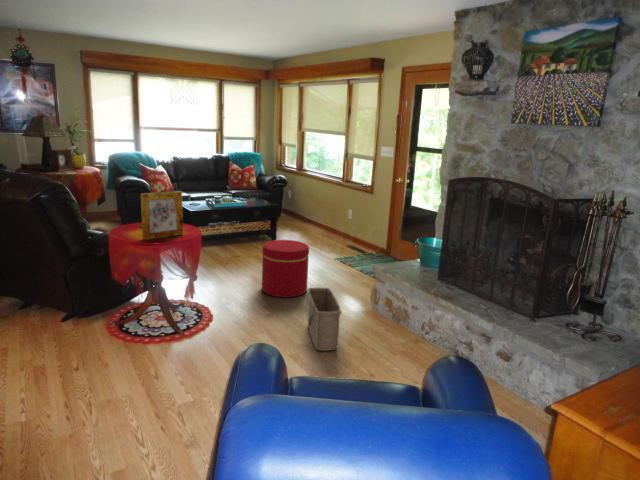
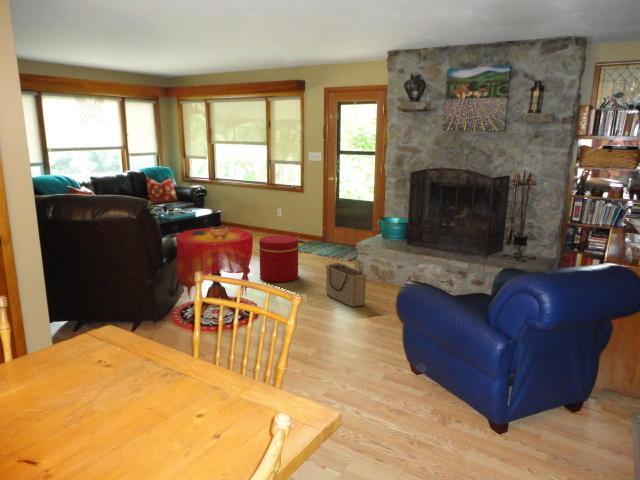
picture frame: present [141,191,183,240] -> none [207,198,232,241]

